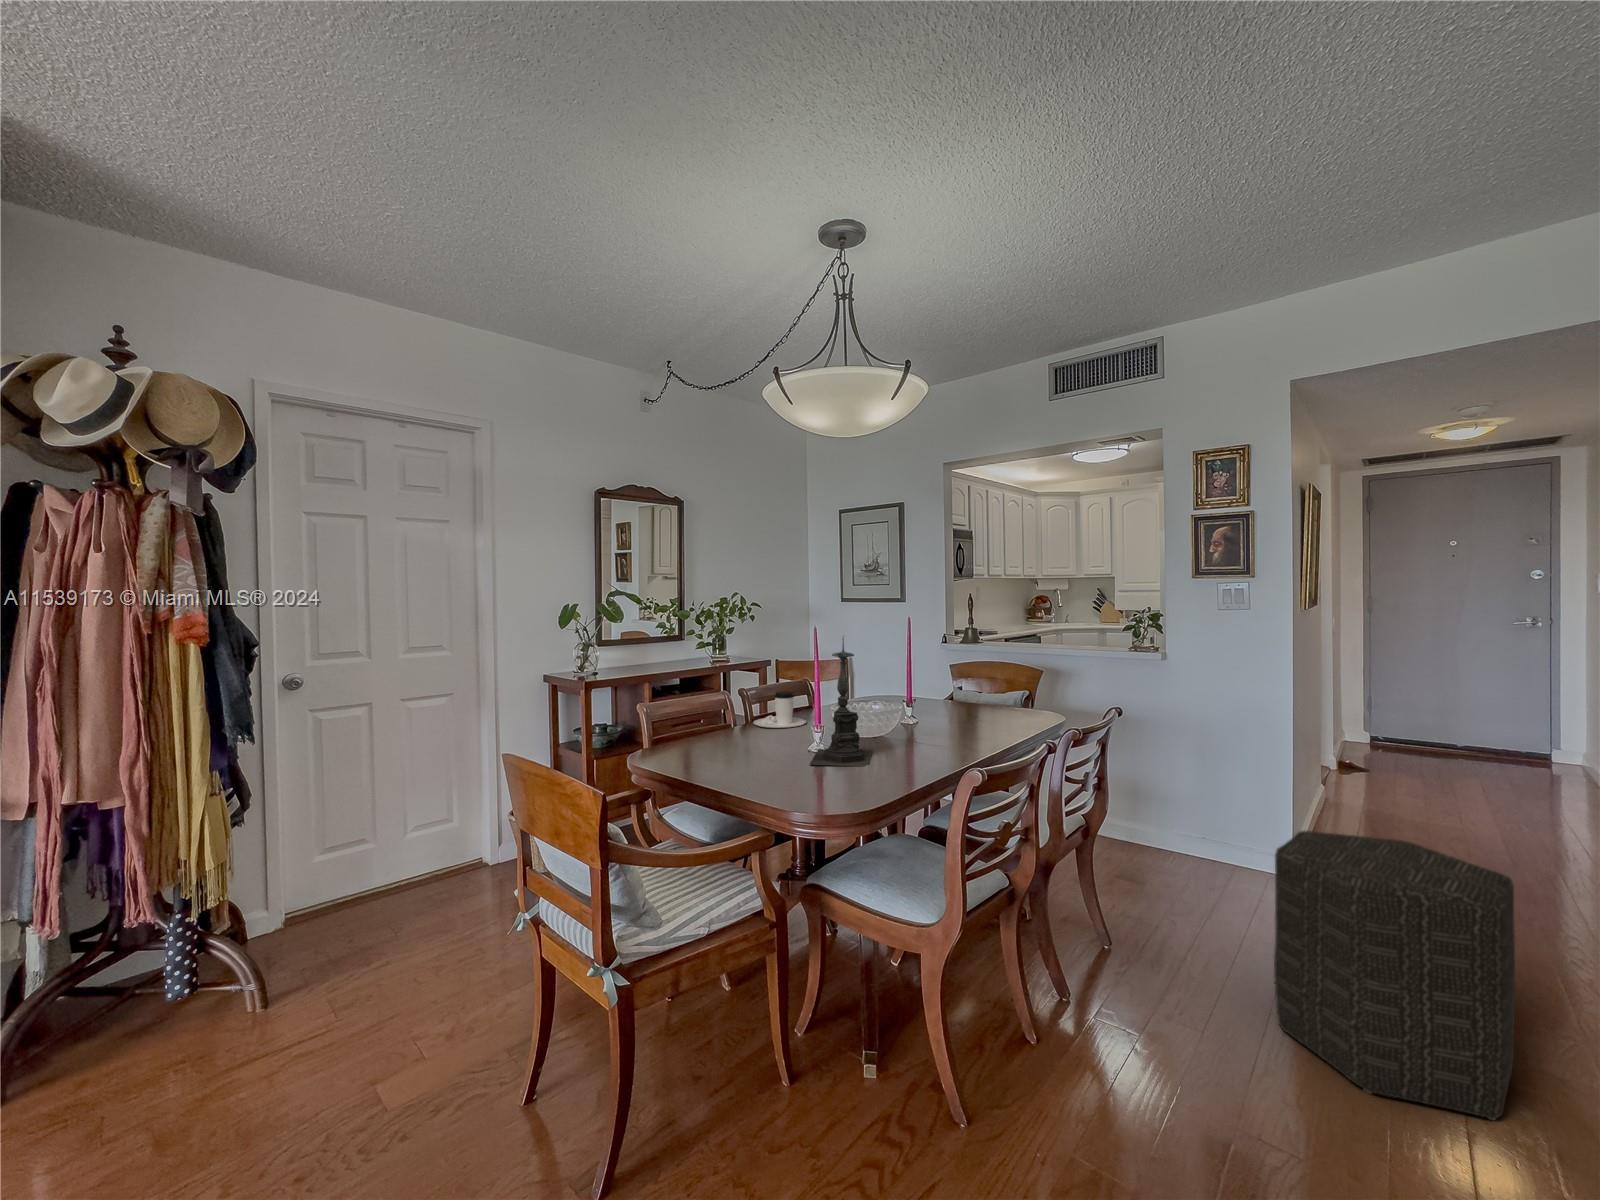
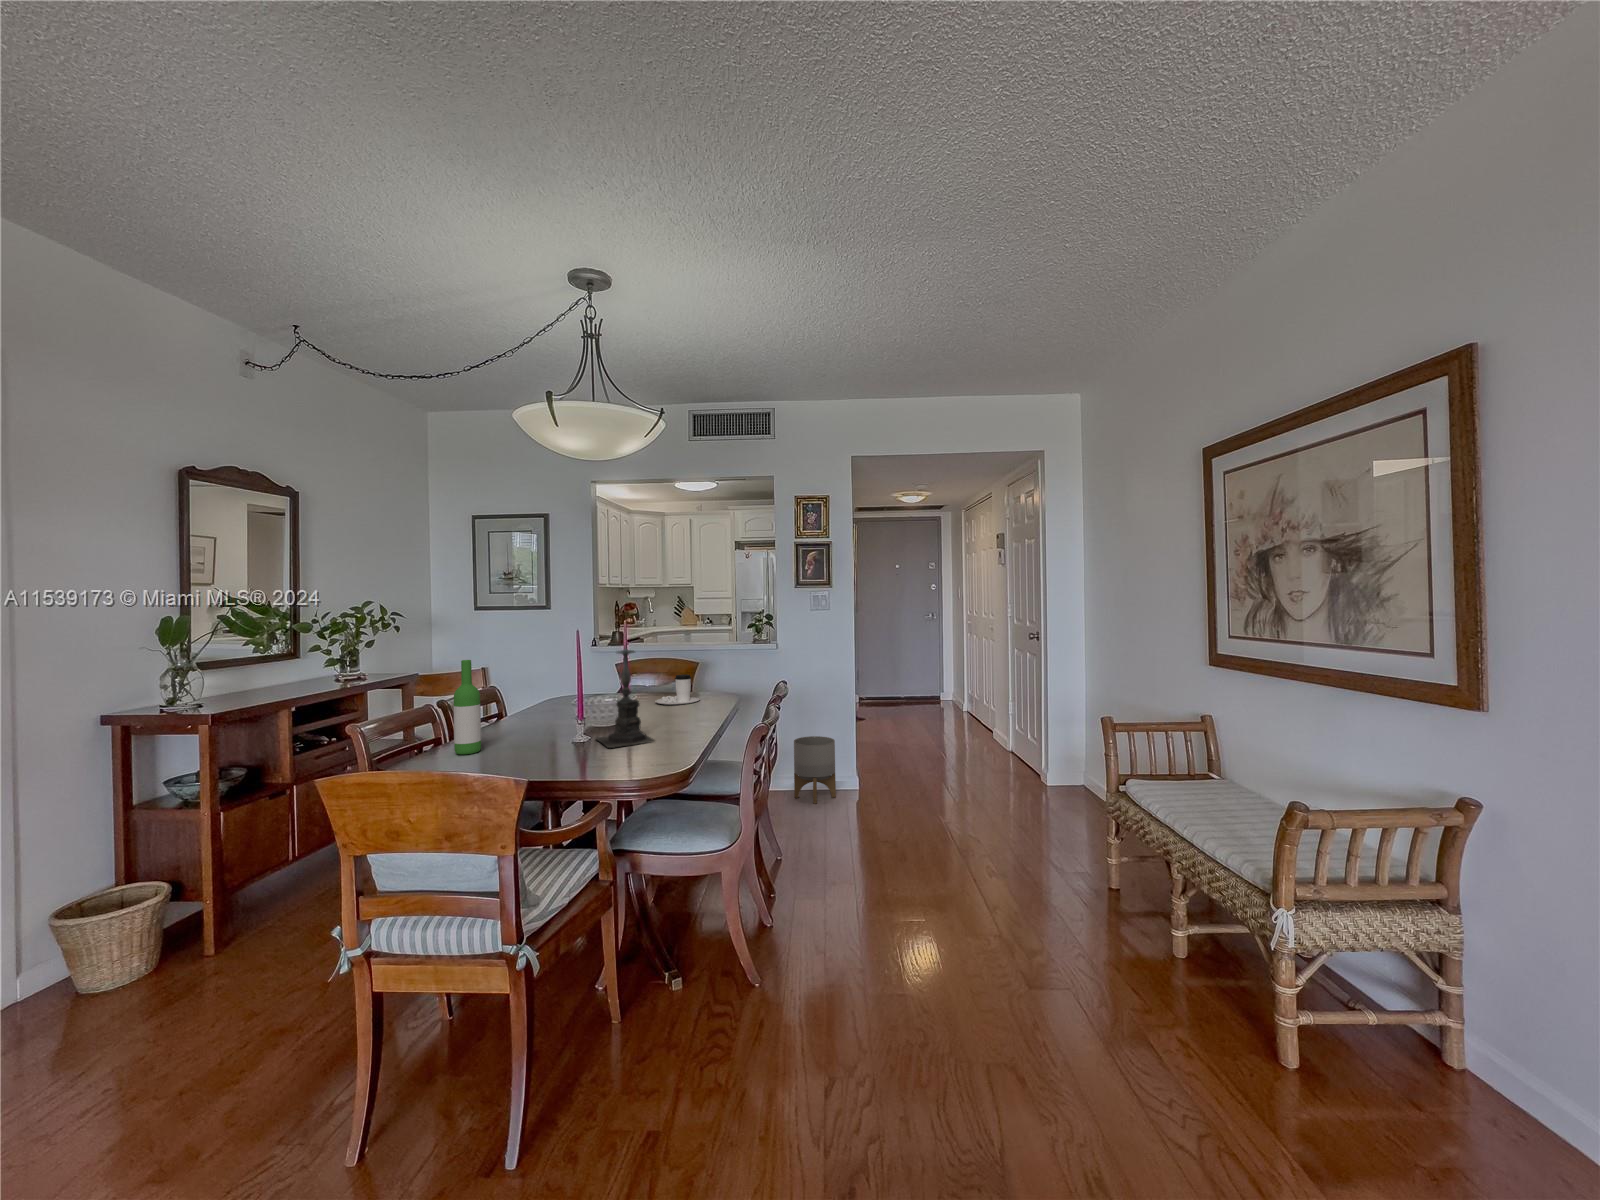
wine bottle: none [696,652,720,746] -> present [454,660,481,754]
coffee cup: present [753,692,806,728] -> present [655,674,700,705]
planter: none [1181,786,1250,884] -> present [794,736,836,804]
ottoman: present [1274,831,1515,1120] -> none [883,741,984,882]

